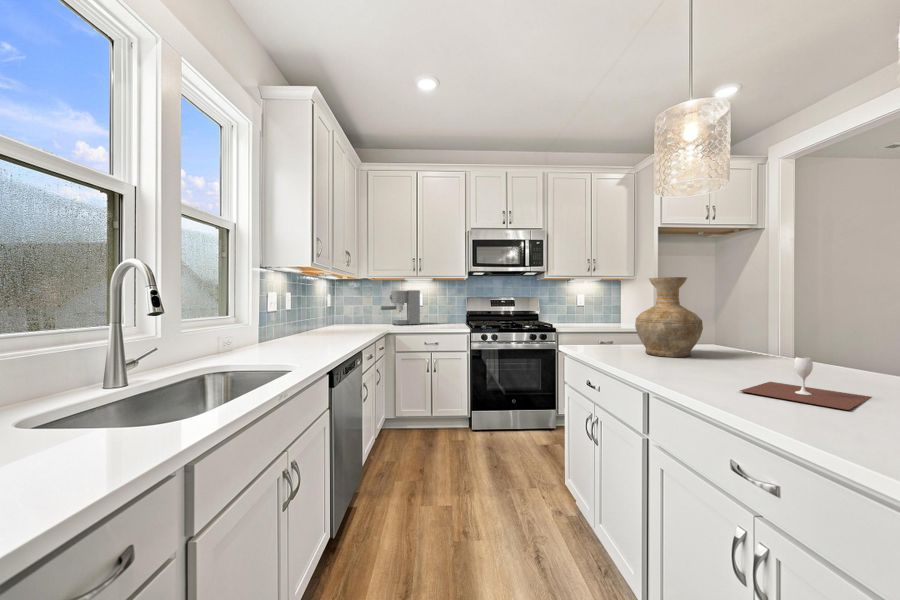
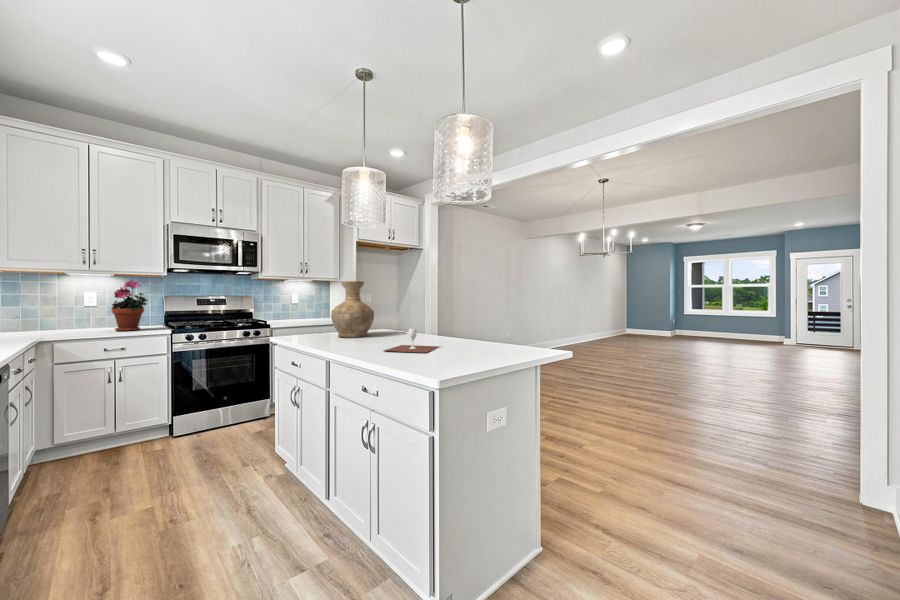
potted plant: none [429,283,454,328] -> present [112,280,147,331]
coffee maker: present [381,290,420,325] -> none [24,287,95,331]

